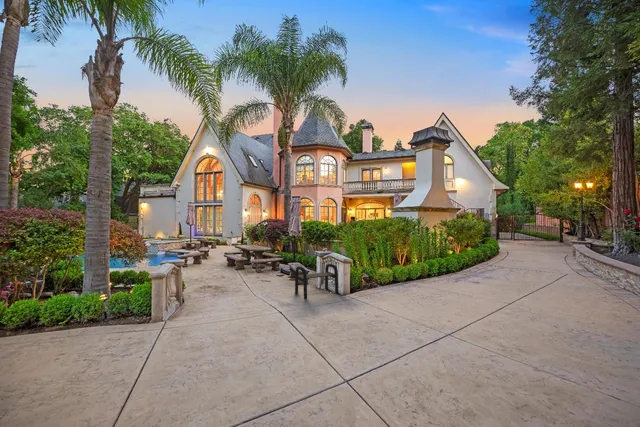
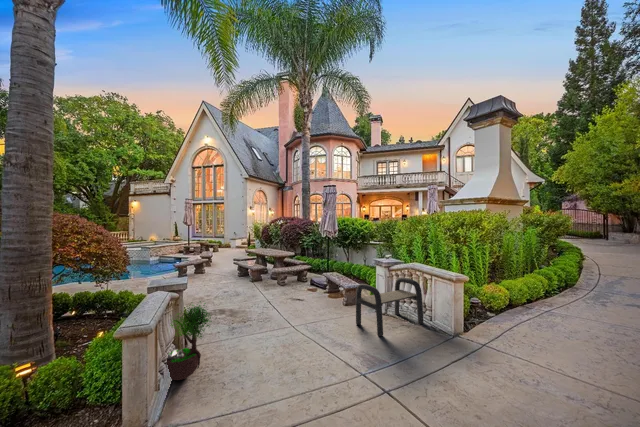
potted tree: none [171,270,198,313] -> present [167,303,212,380]

